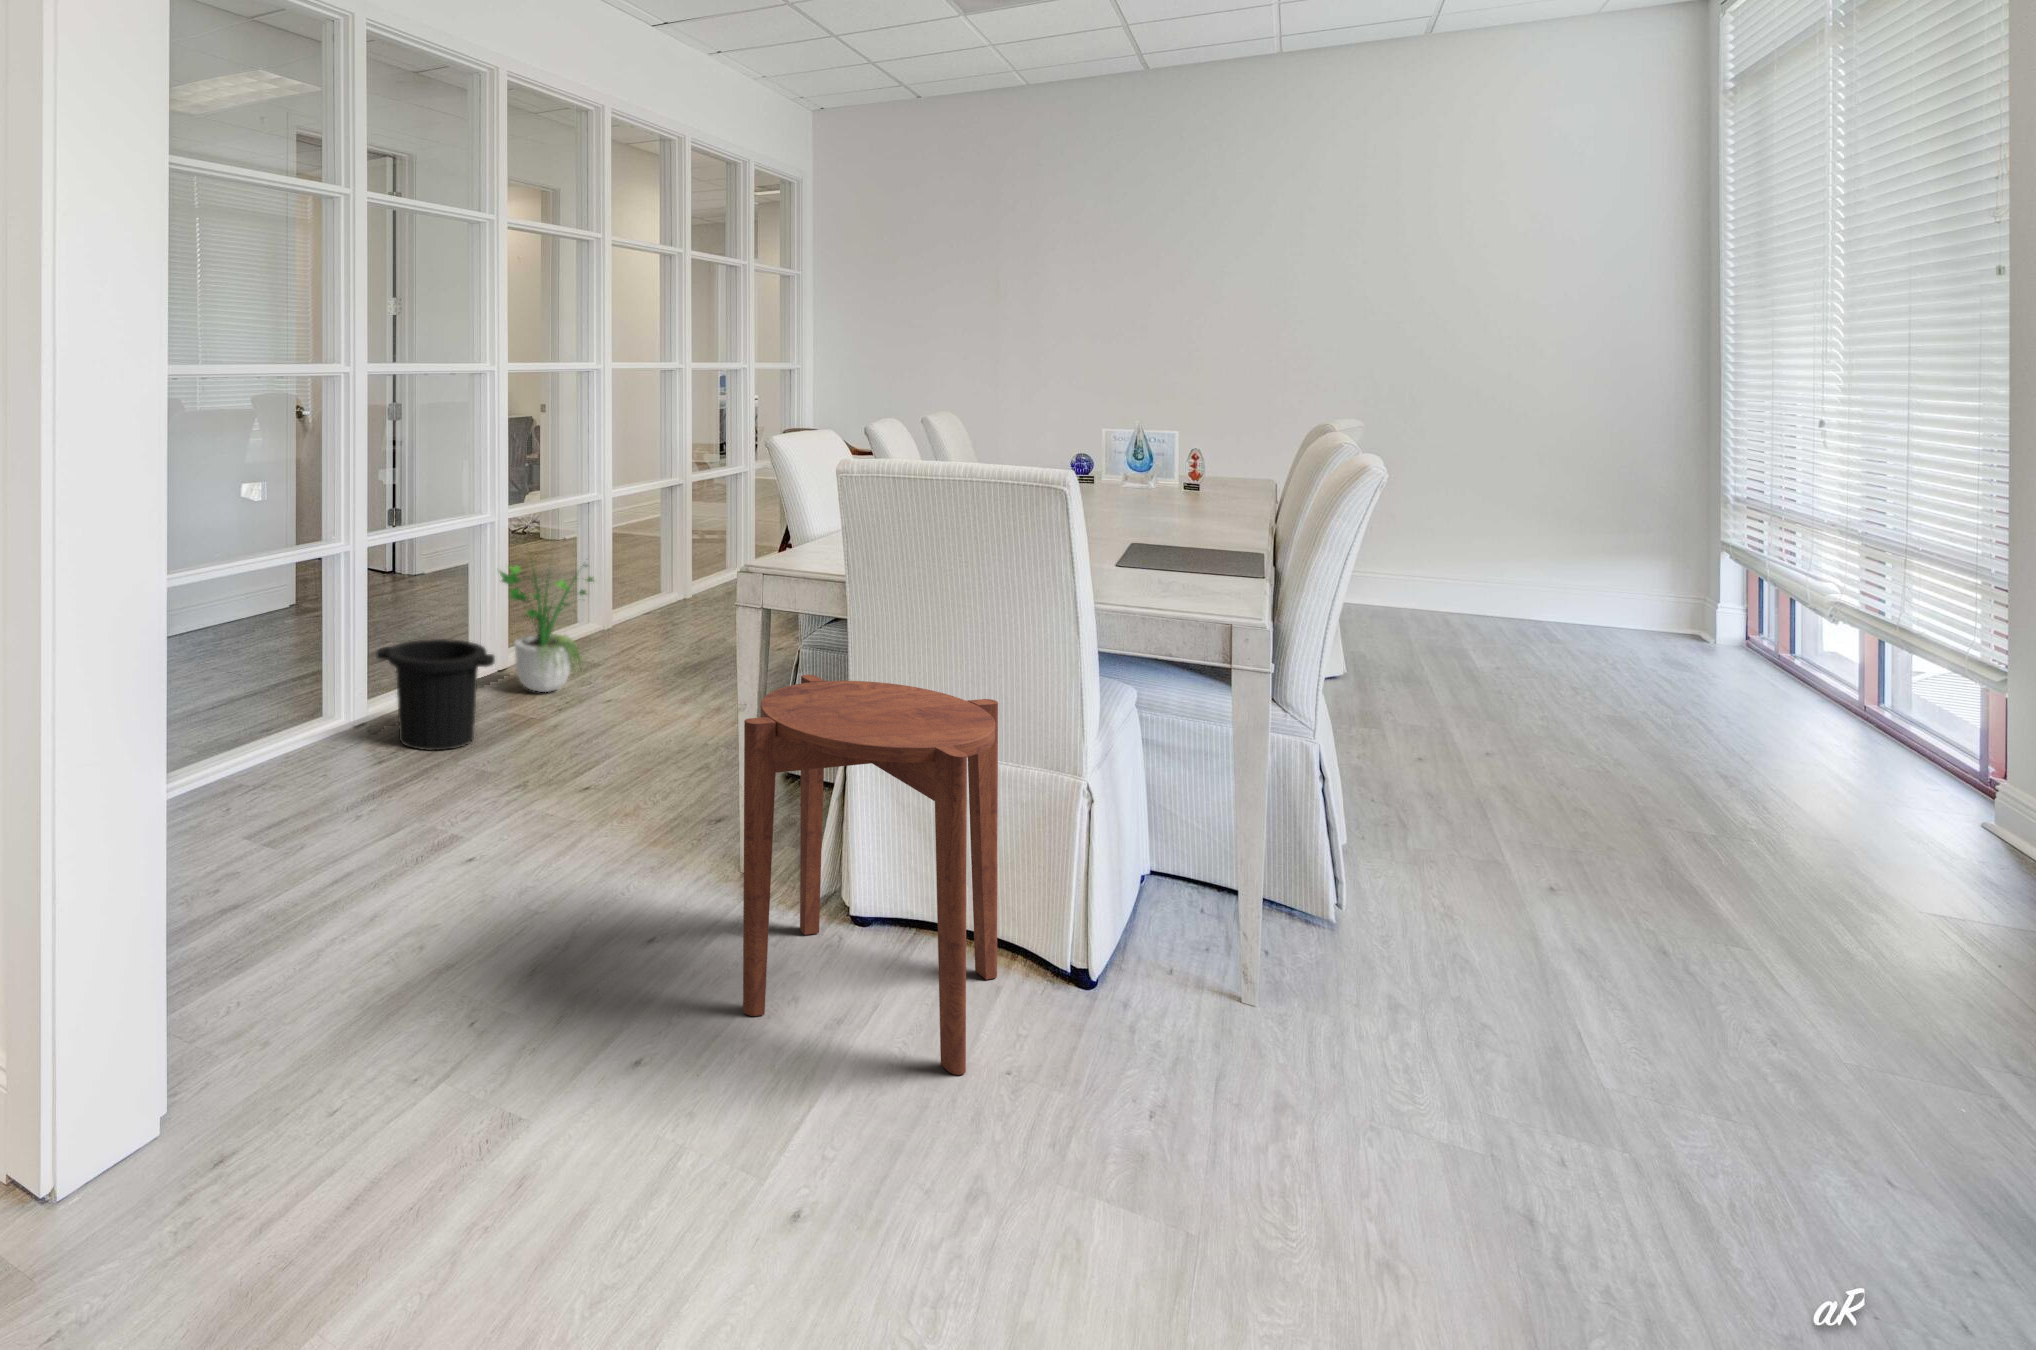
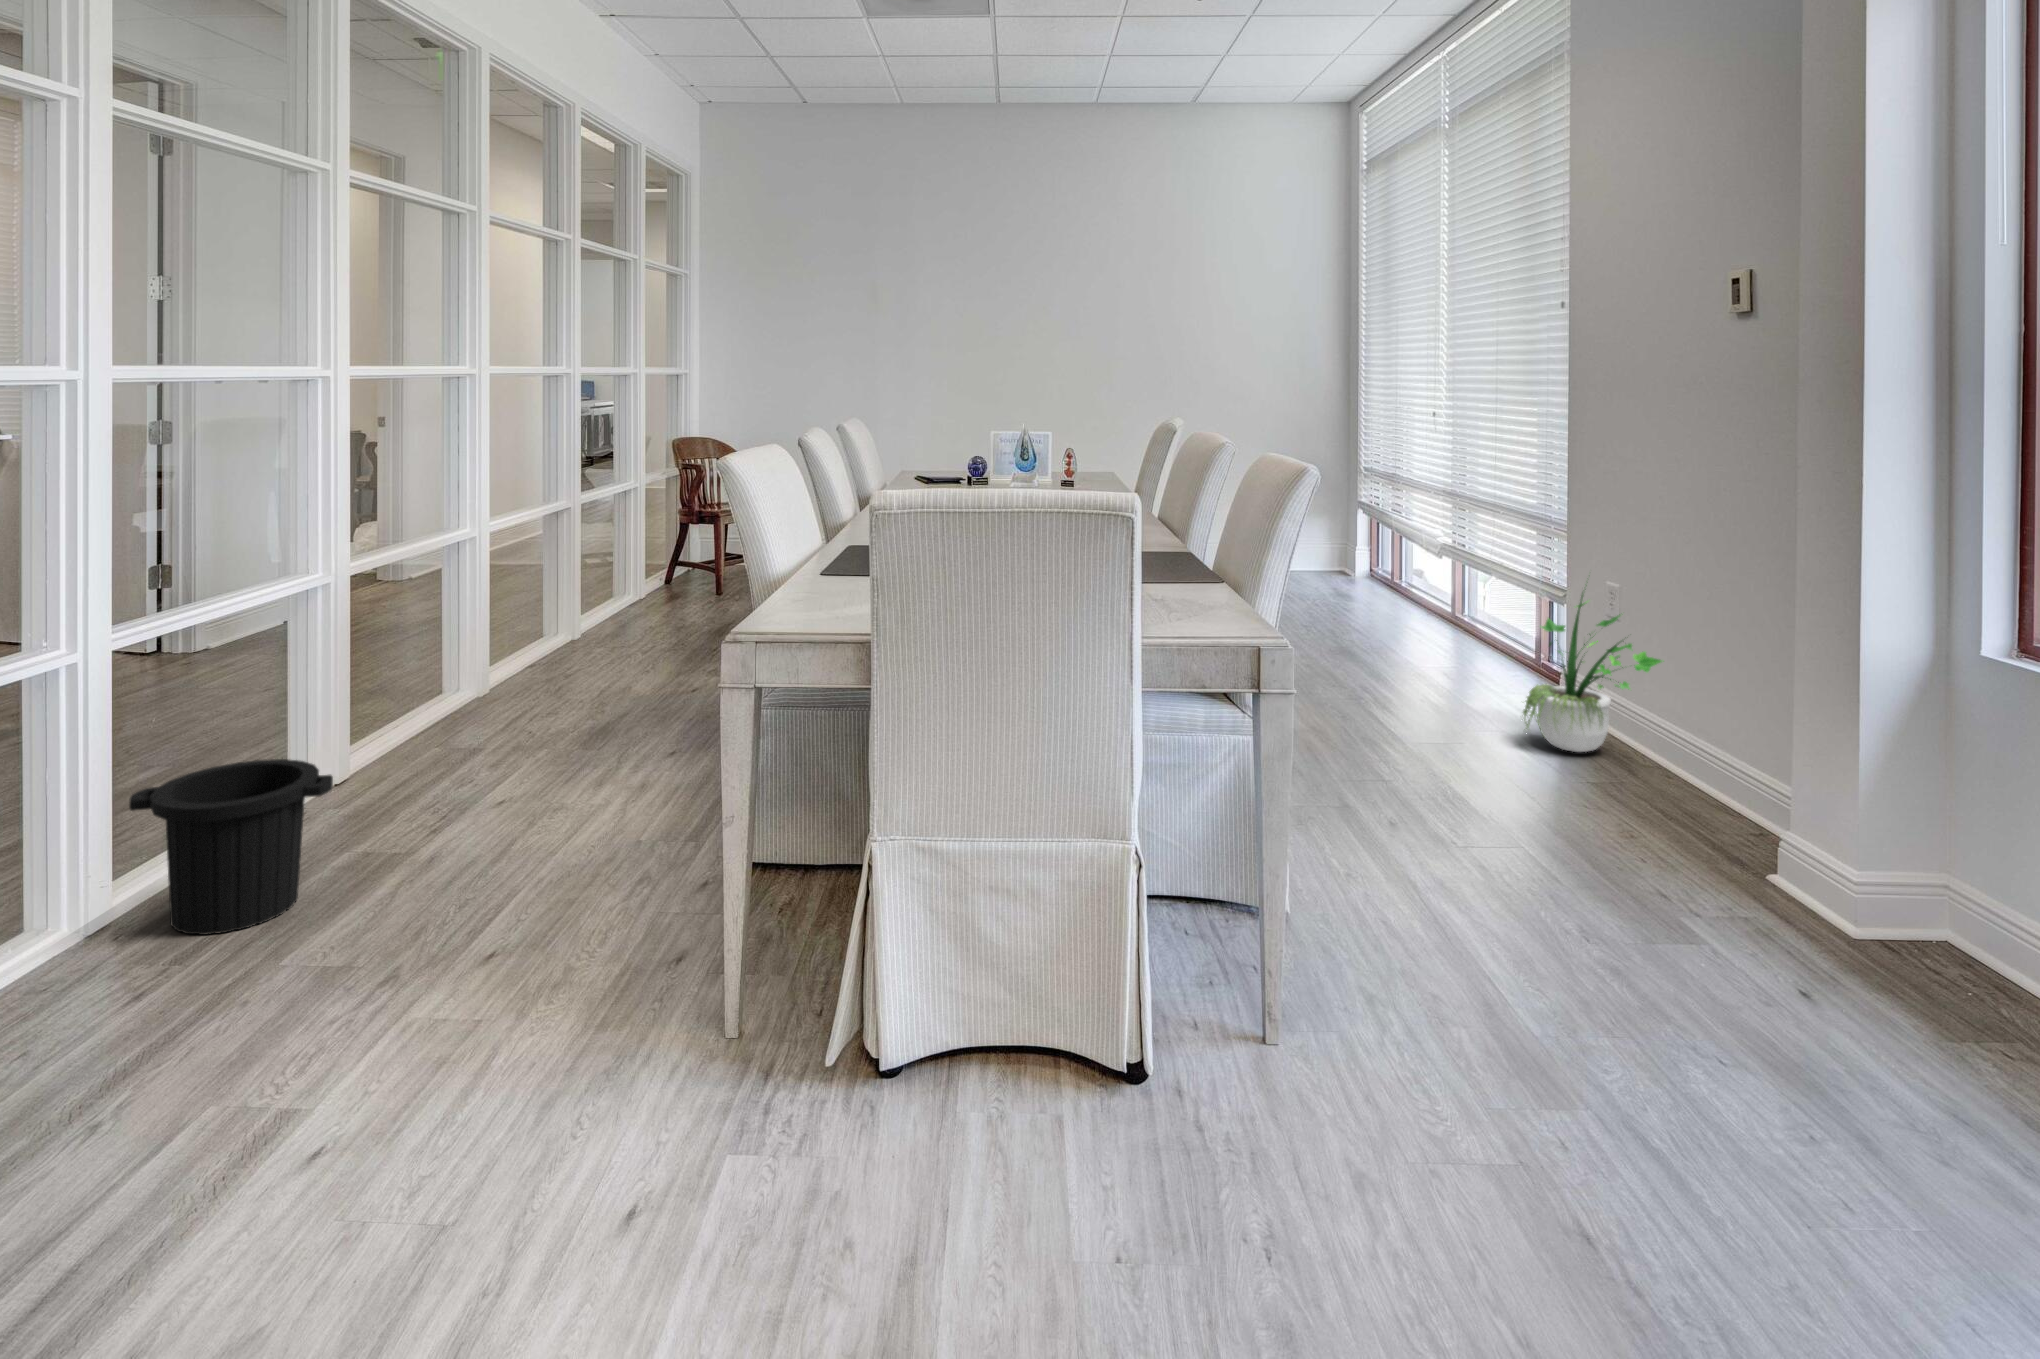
potted plant: present [500,565,594,692] -> present [1523,593,1662,752]
side table: present [743,675,998,1075] -> none [773,766,1074,1279]

